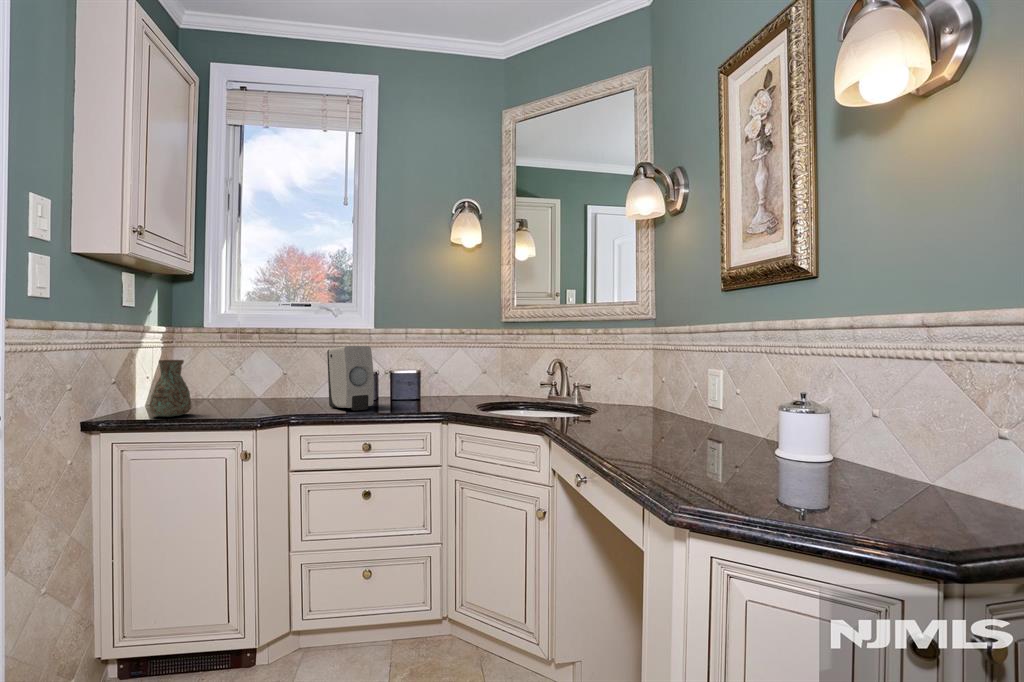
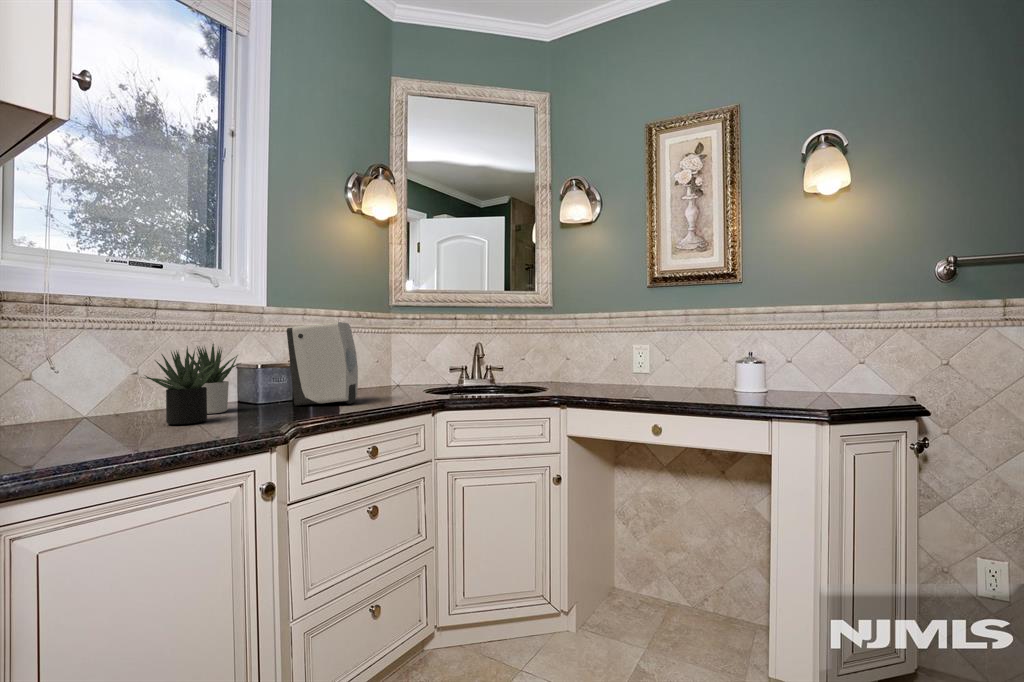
succulent plant: none [222,358,304,411] -> present [146,343,241,424]
decorative vase: present [149,360,192,417] -> none [40,336,134,447]

